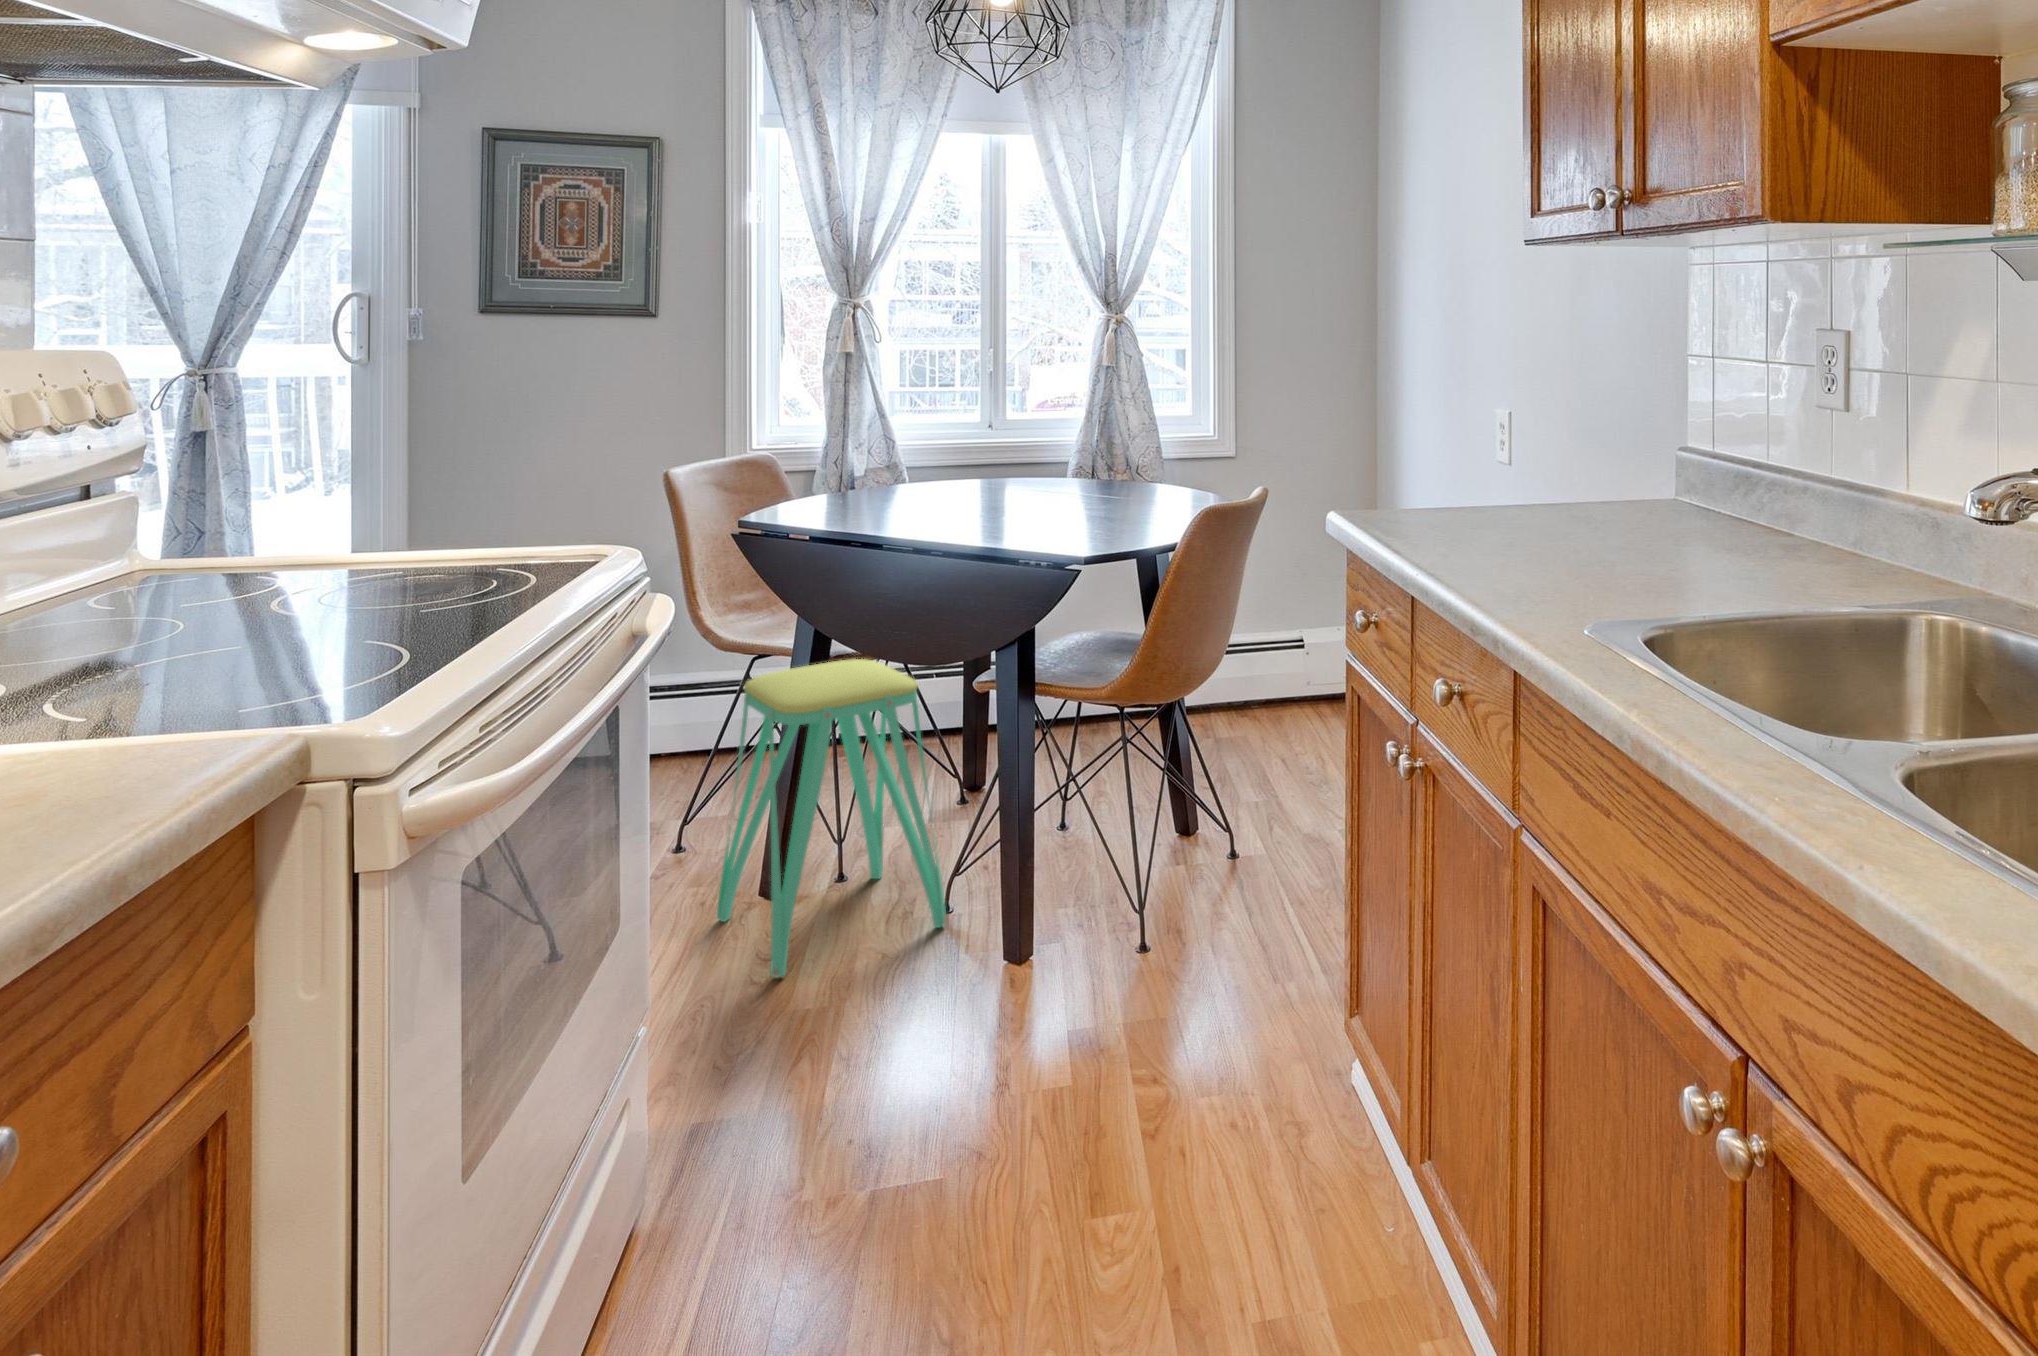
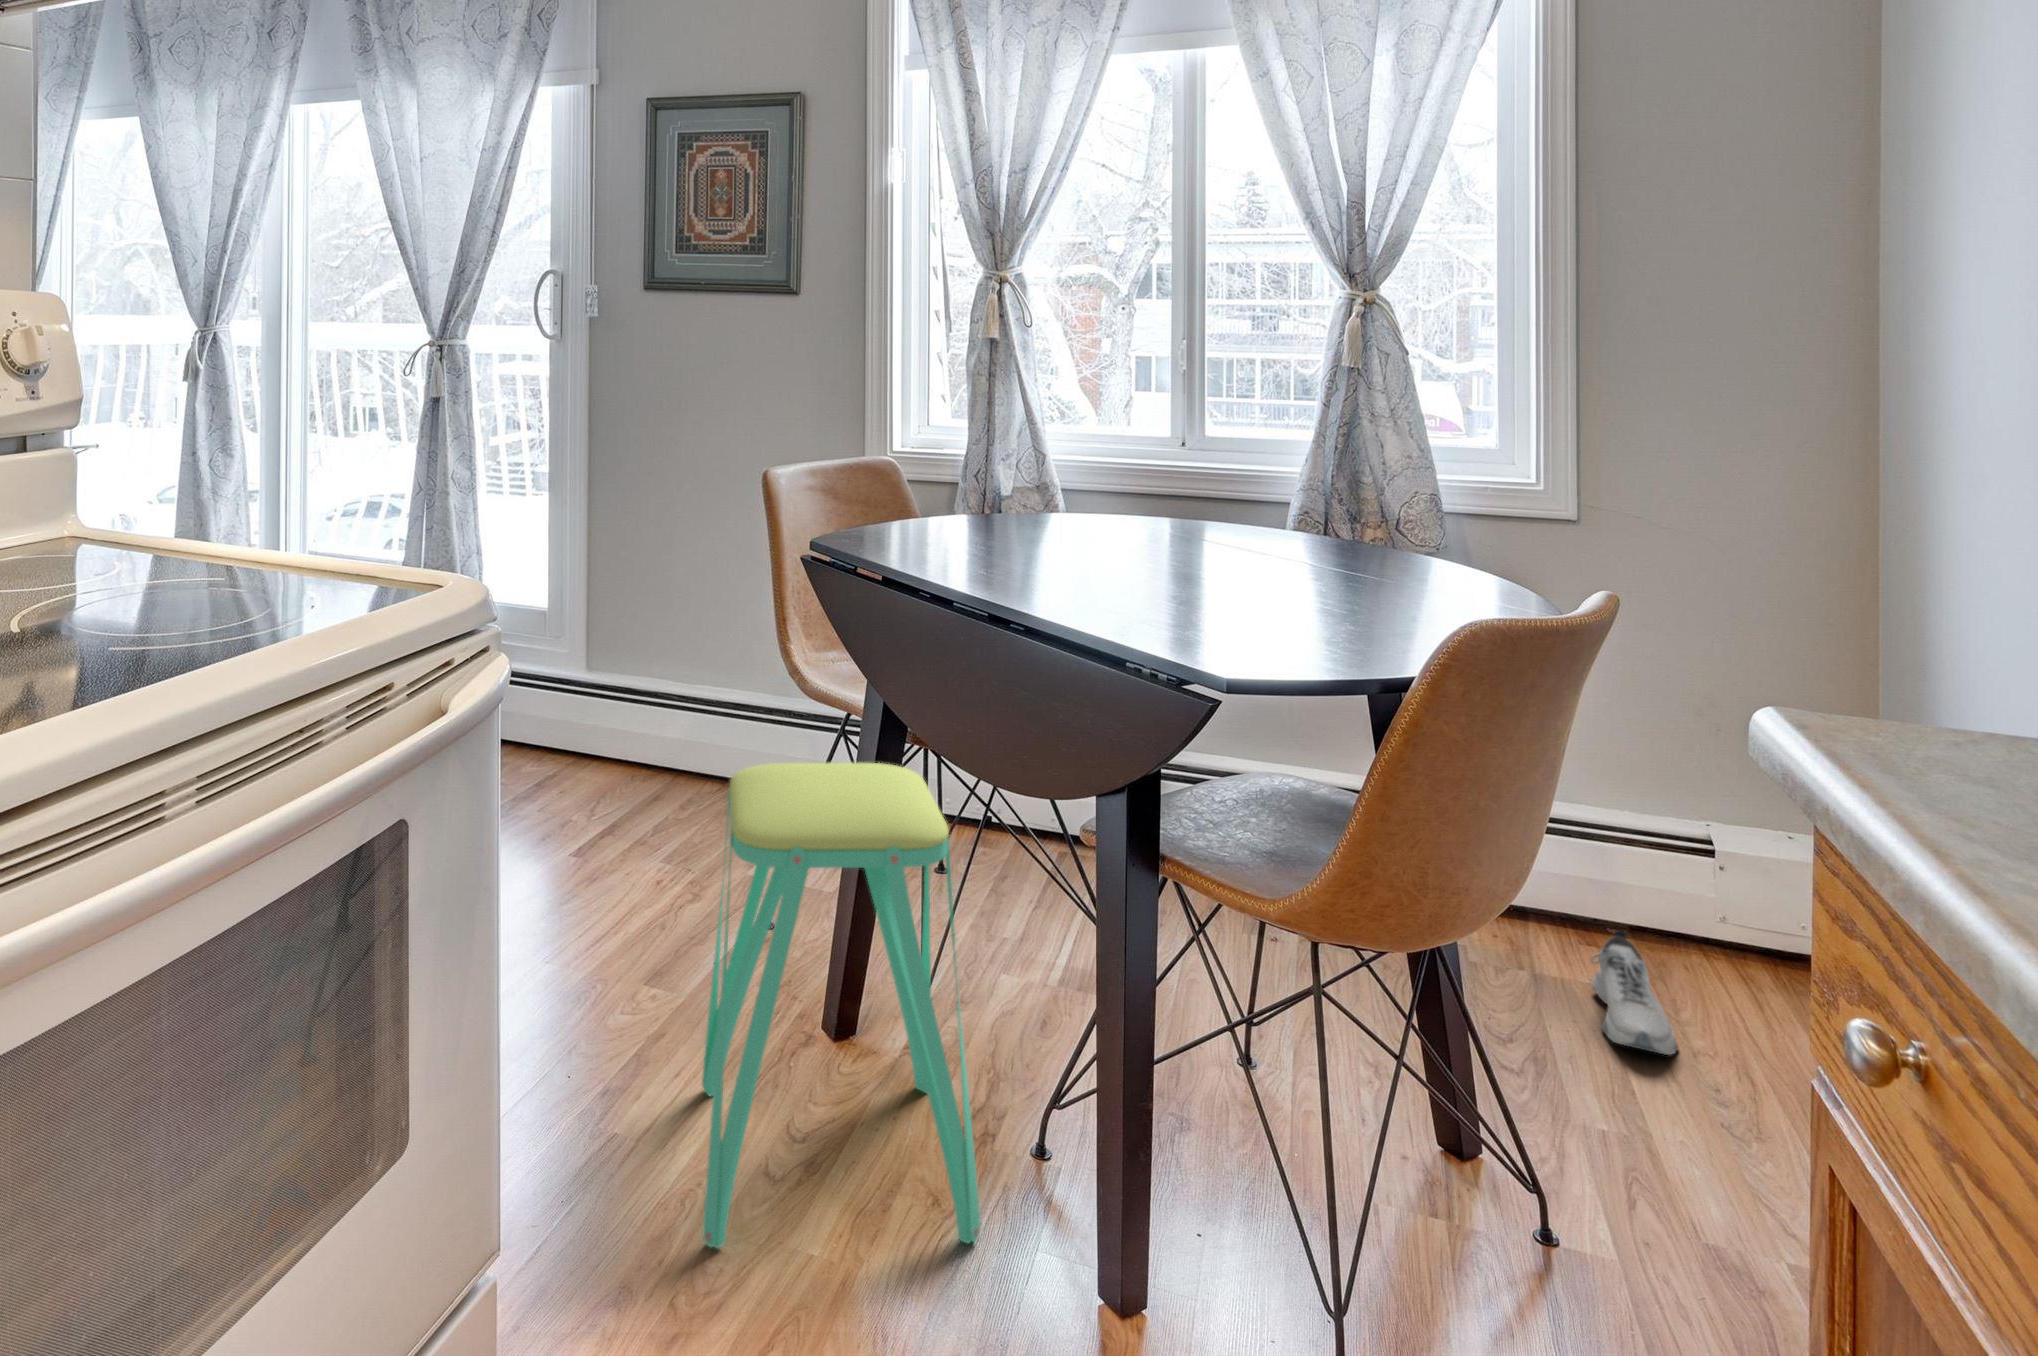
shoe: none [1249,696,1291,755] -> present [1591,930,1678,1055]

